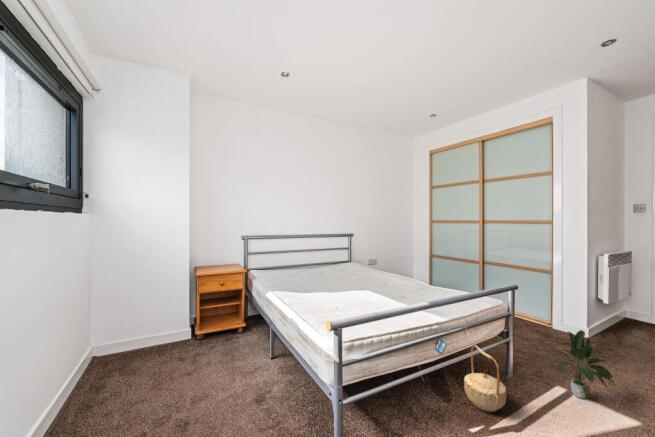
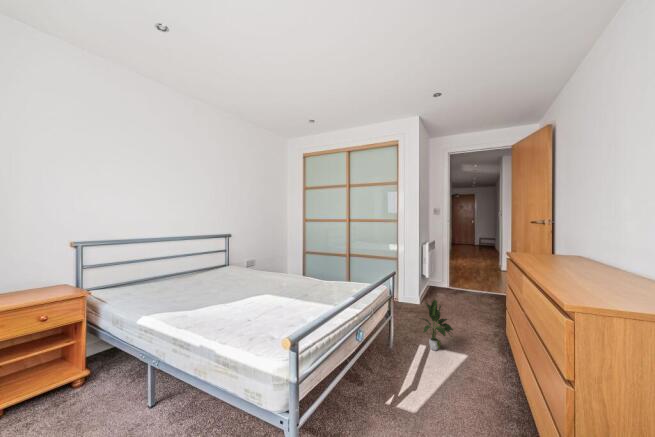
basket: present [464,345,506,412] -> none [369,328,402,383]

